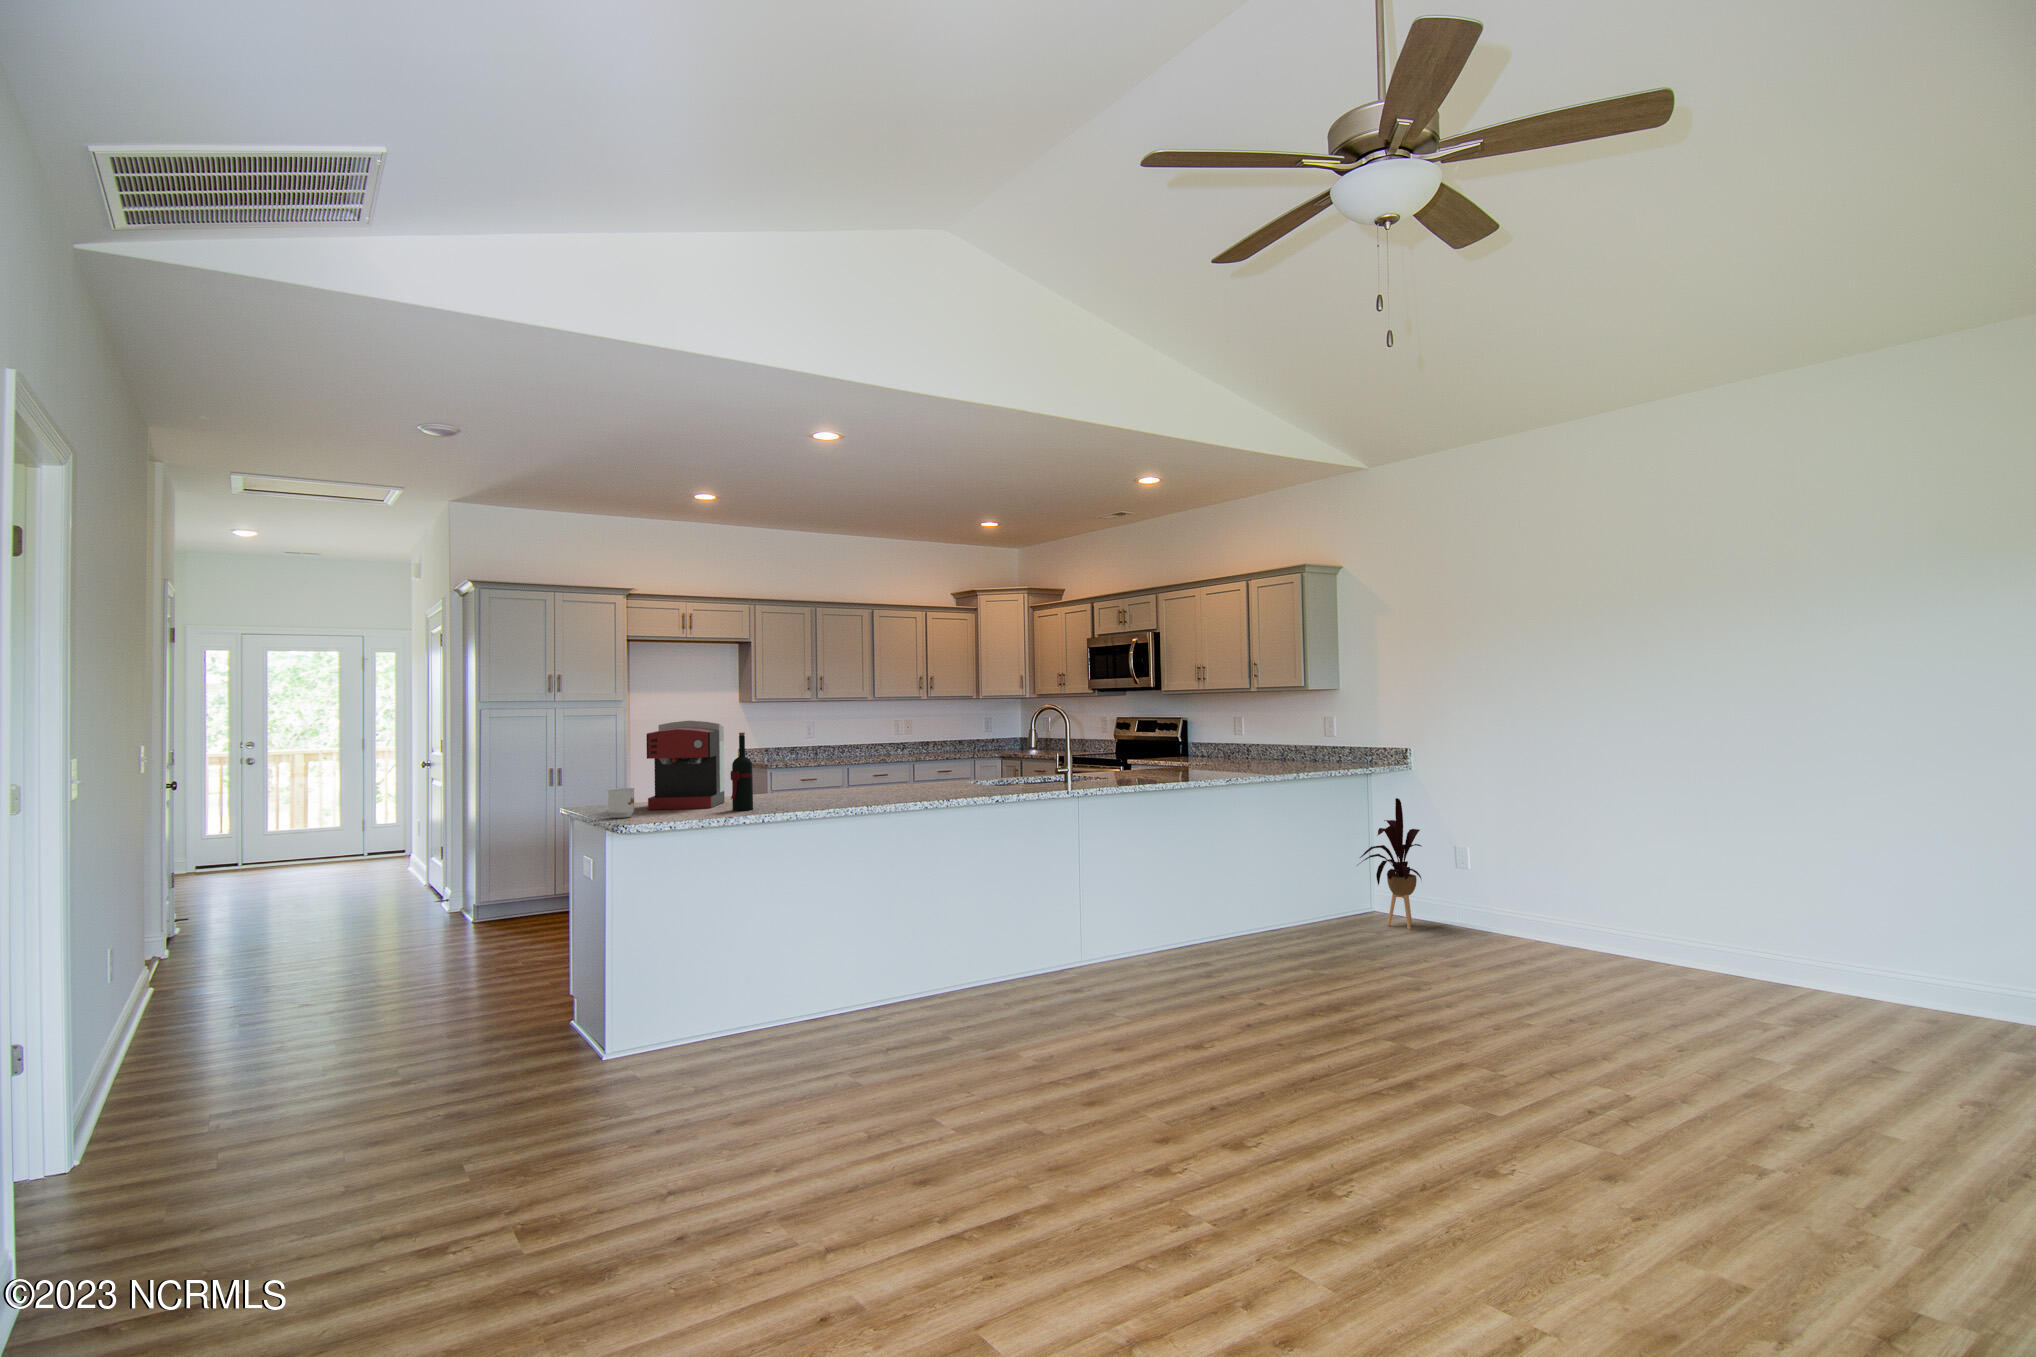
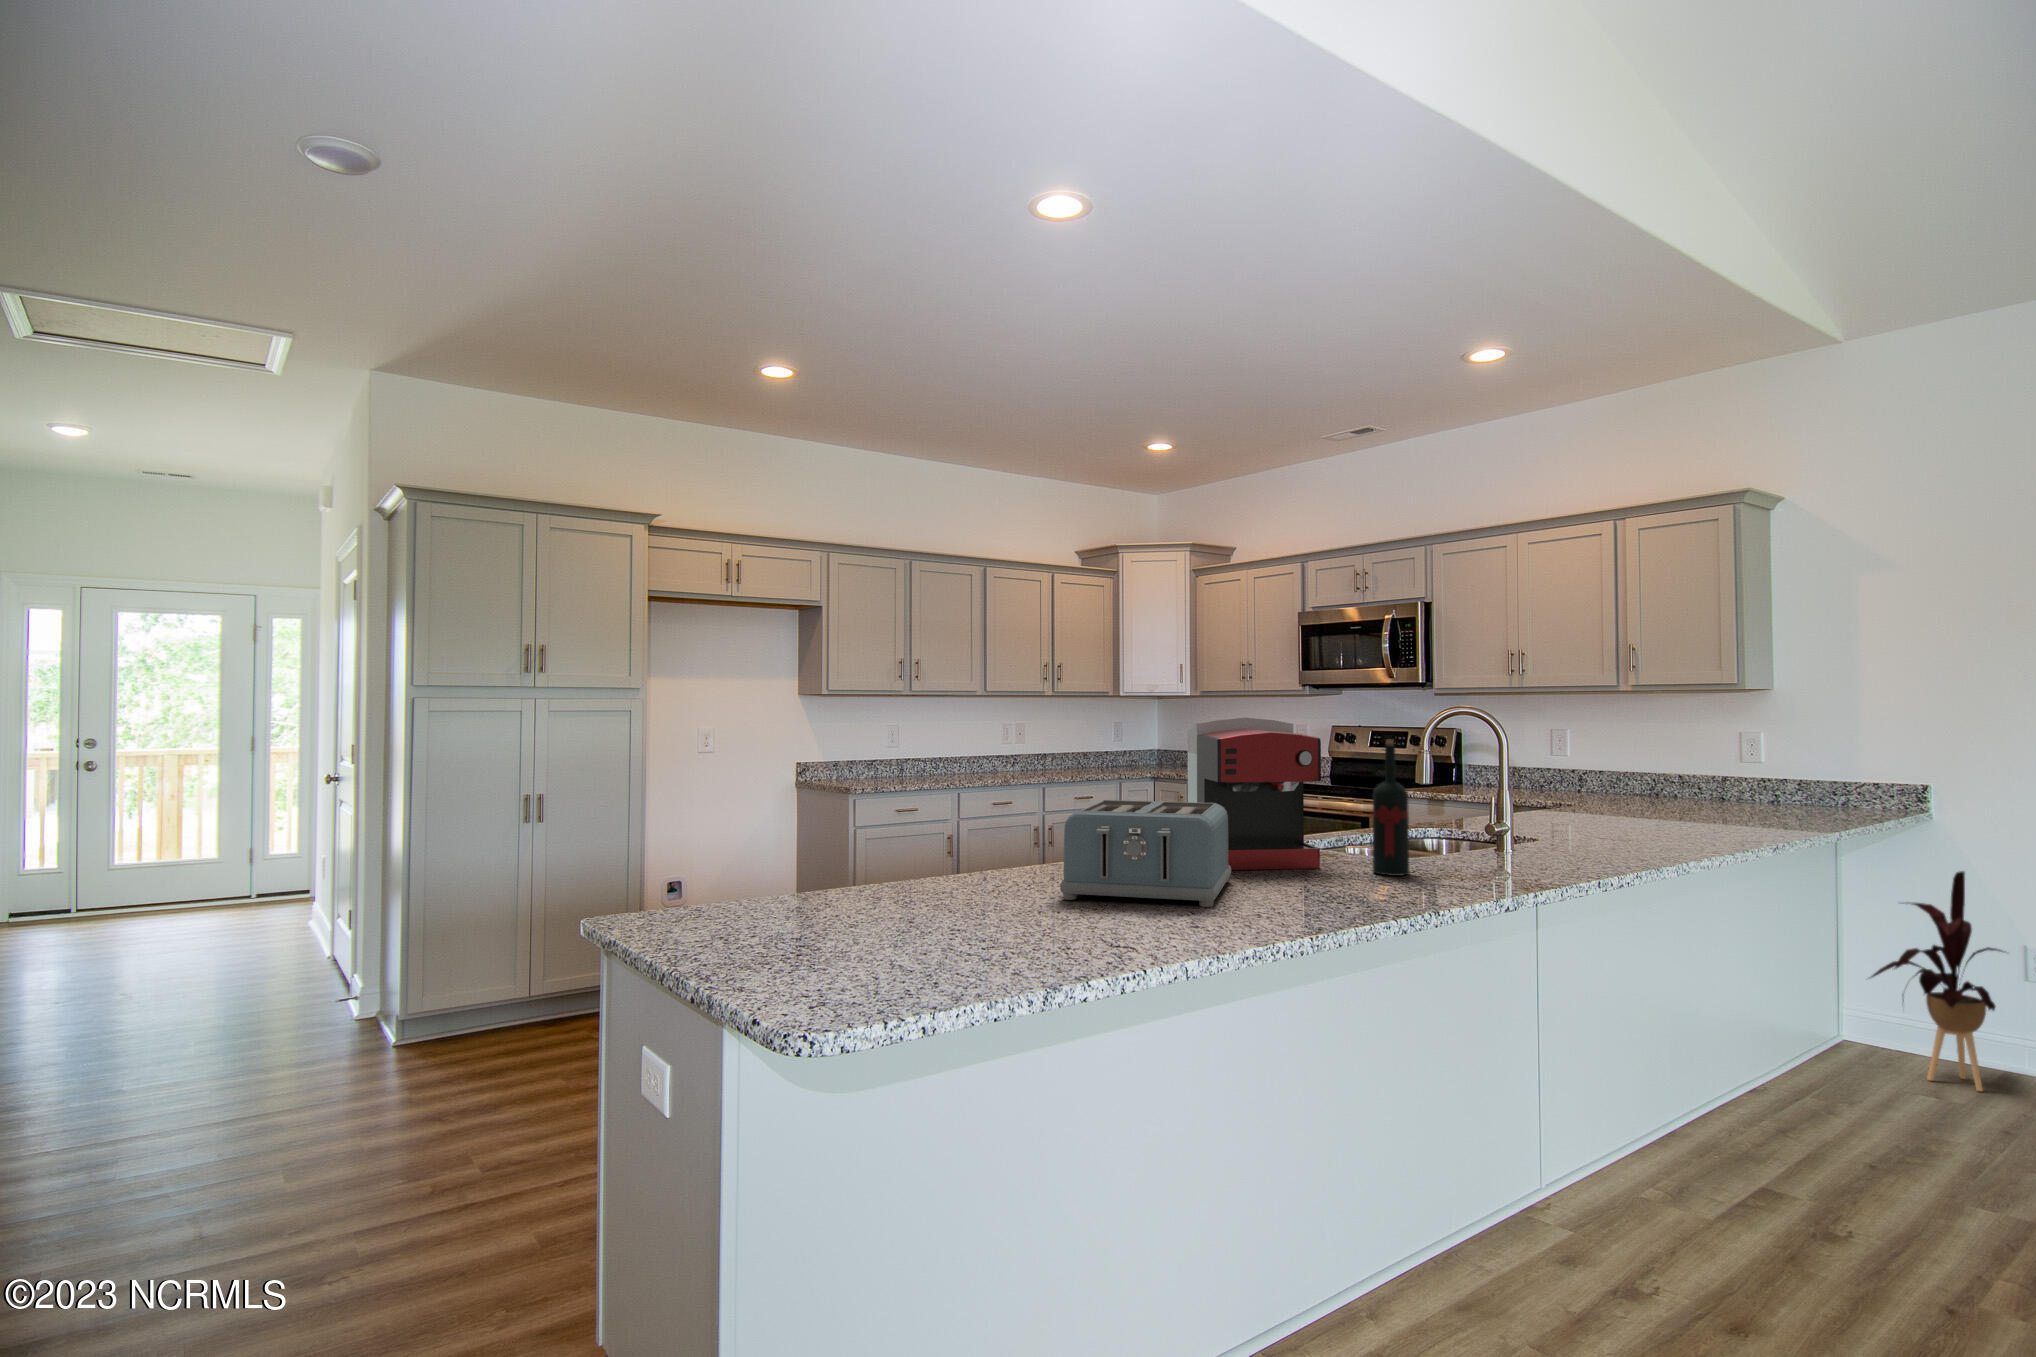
coffee maker: present [646,721,725,810] -> present [1188,718,1321,870]
wine bottle: present [731,732,753,811] -> present [1373,740,1409,876]
toaster: none [791,756,889,802] -> present [1060,800,1231,907]
mug: present [608,788,634,818] -> none [702,887,767,966]

